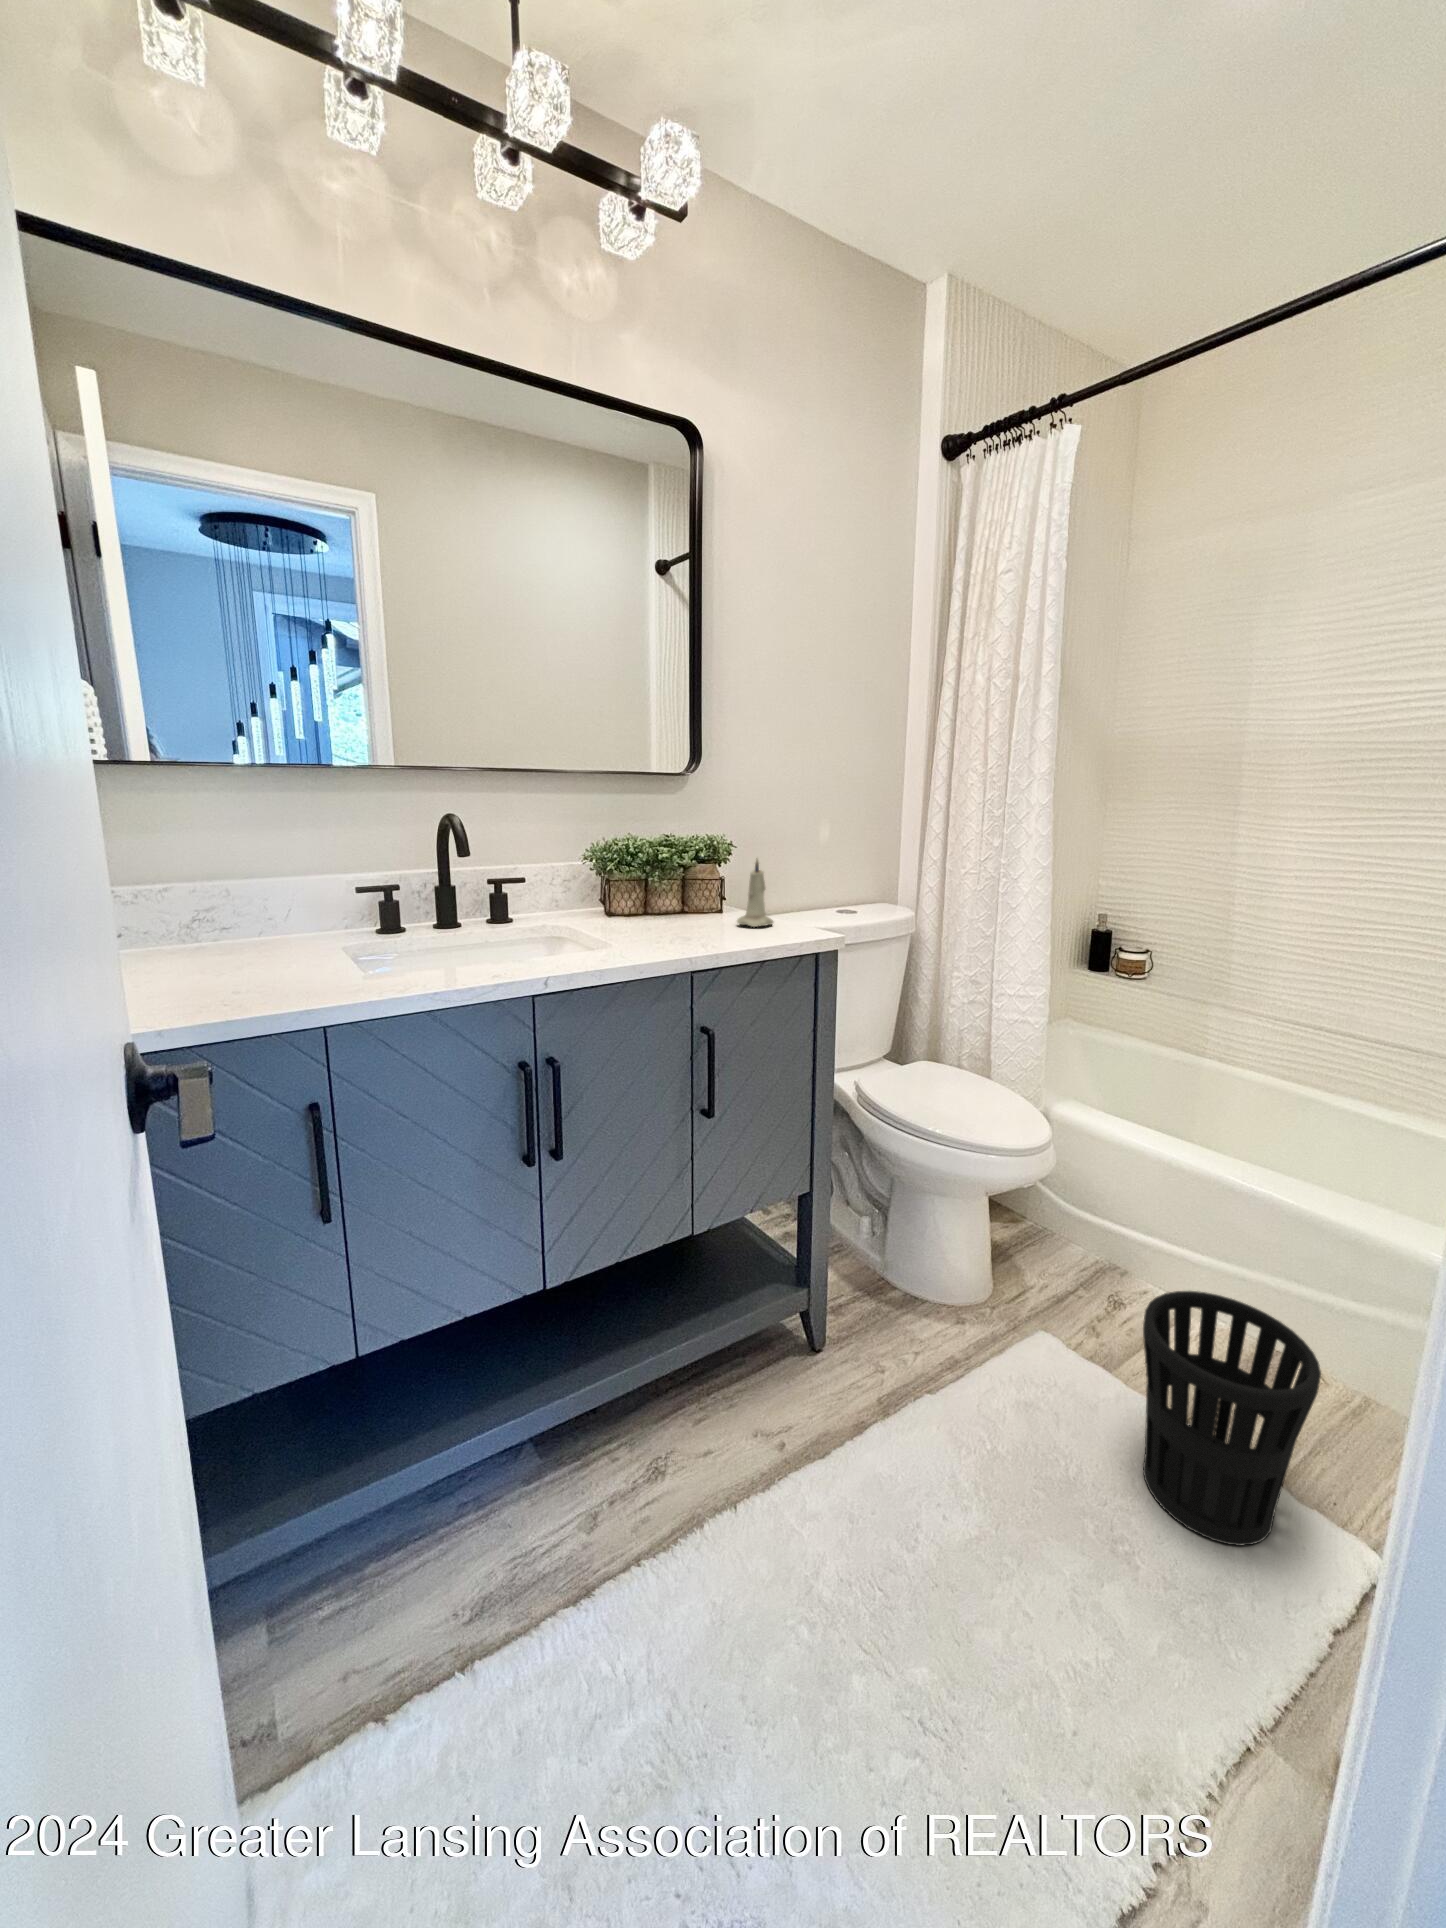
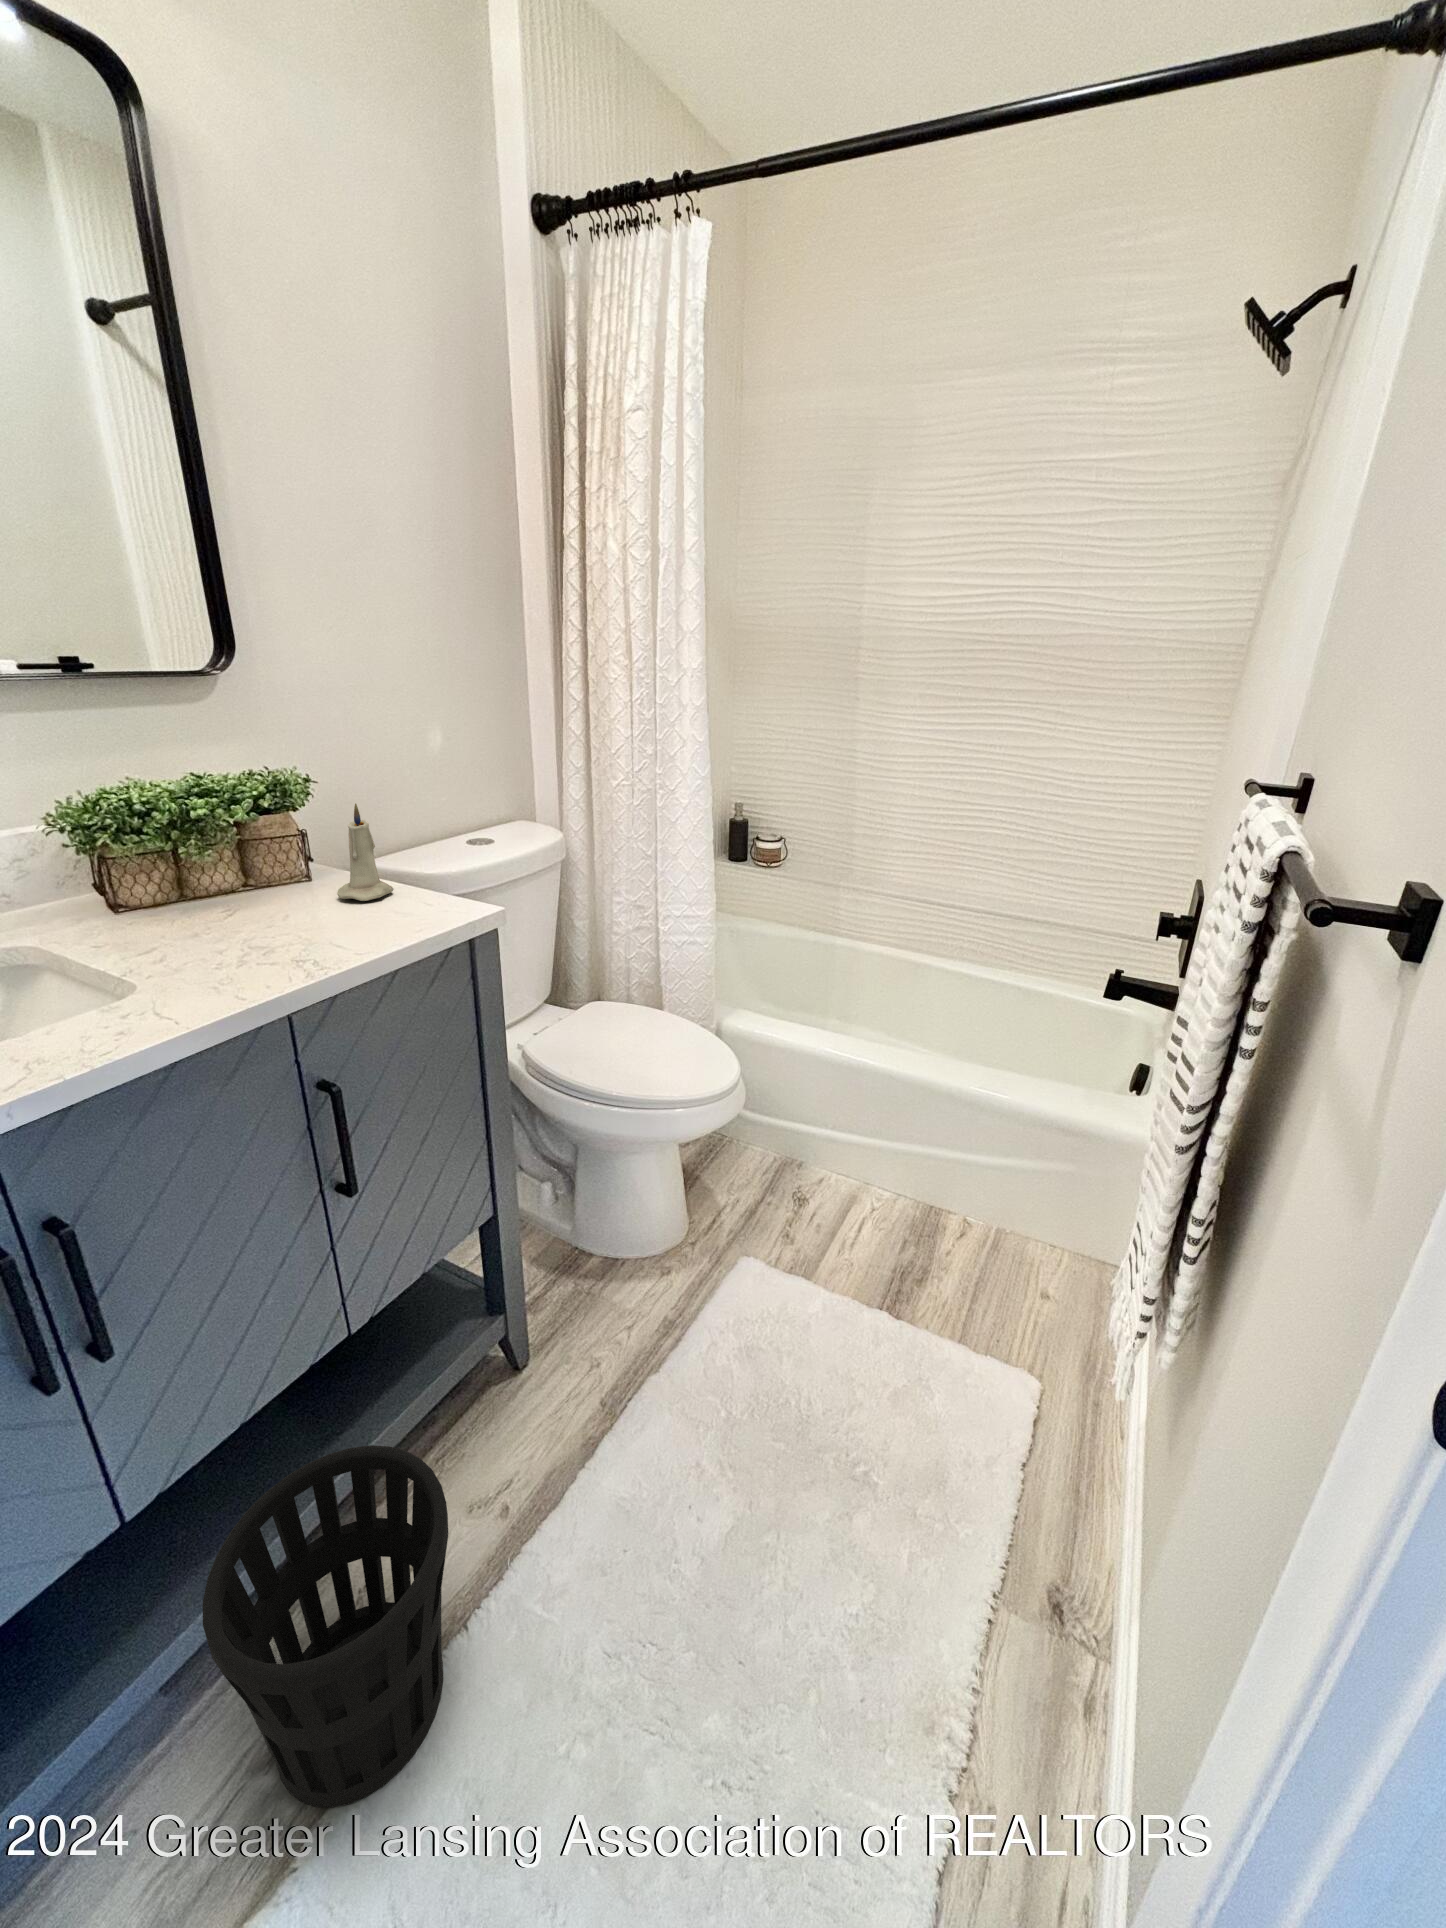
wastebasket: present [1143,1291,1321,1546] -> present [203,1445,449,1807]

